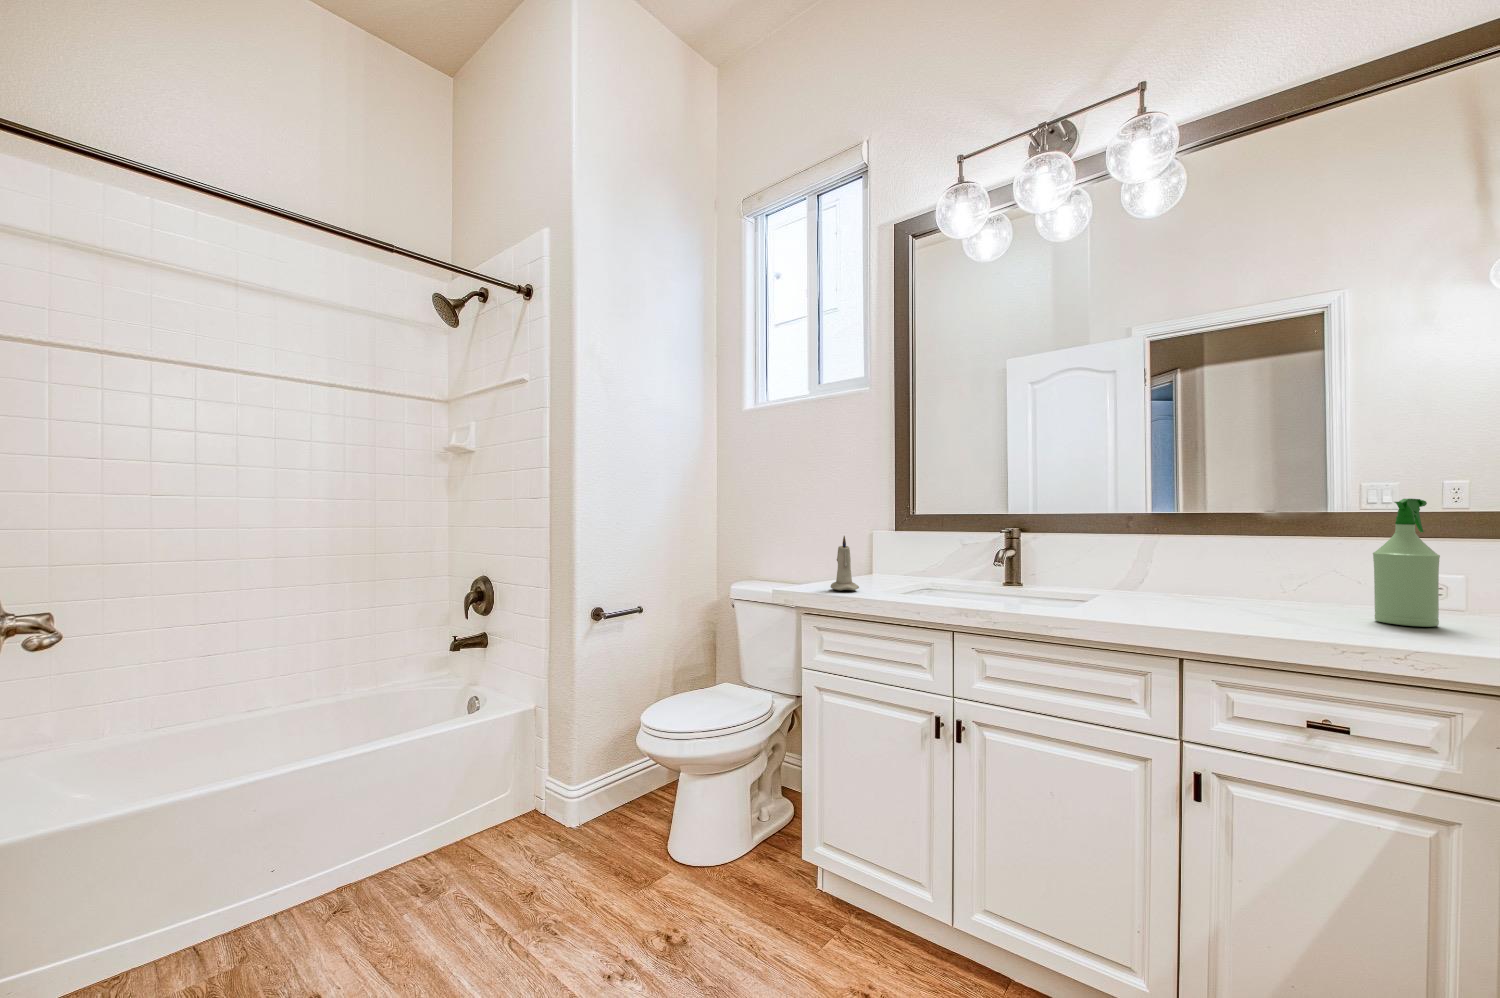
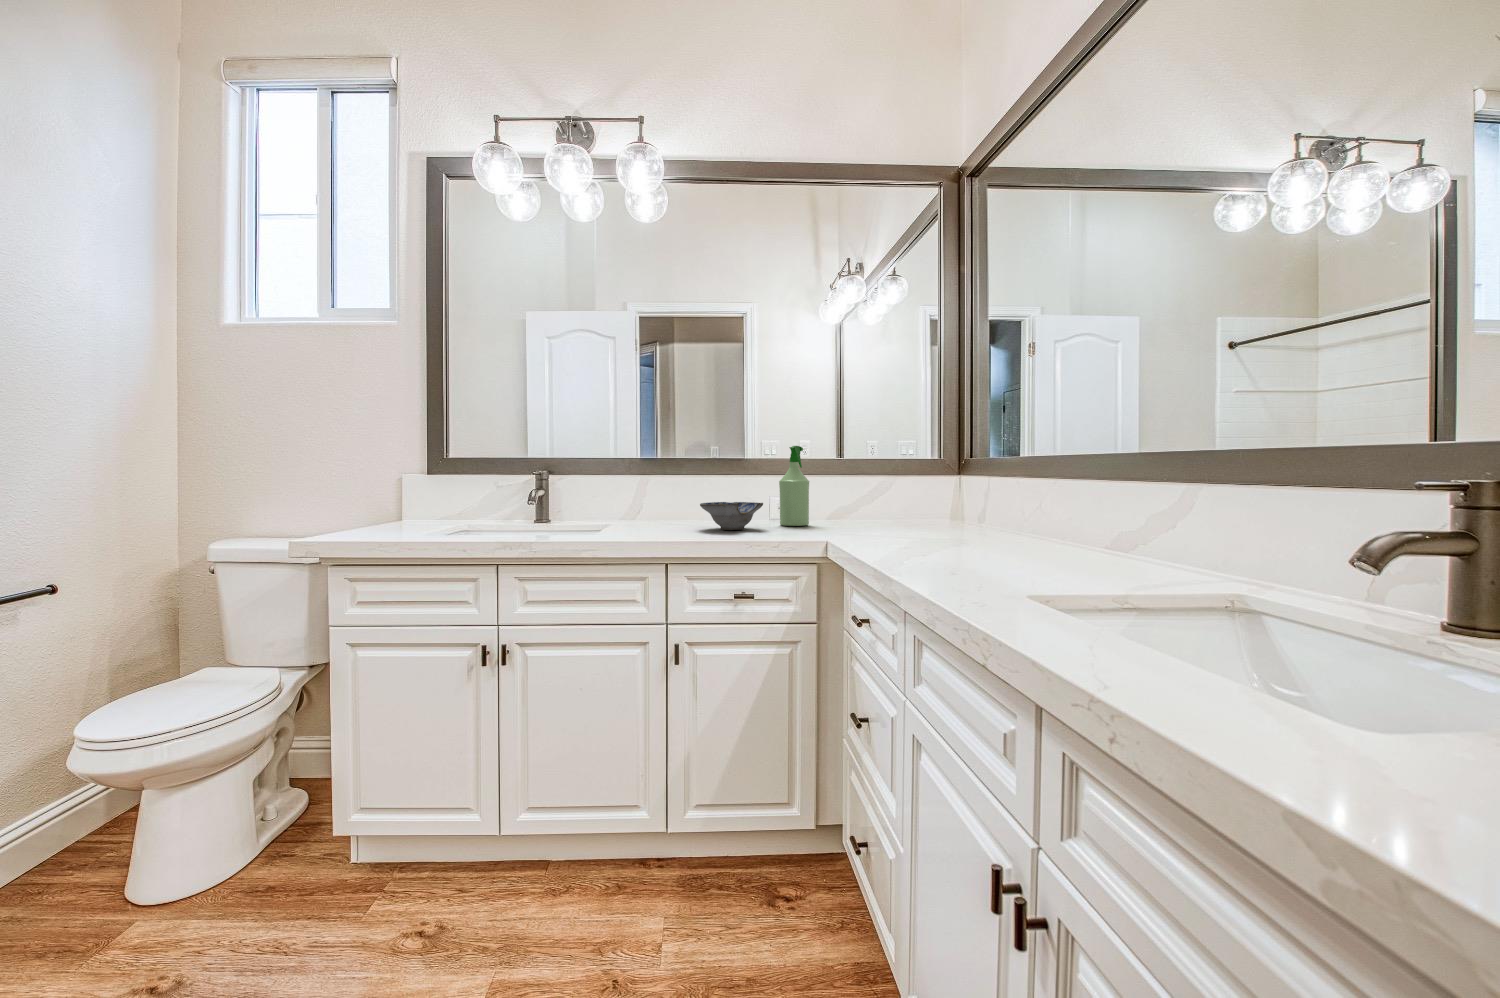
candle: present [831,536,859,590] -> none [358,480,393,538]
ceramic bowl: none [1221,578,1338,623] -> present [700,502,763,530]

